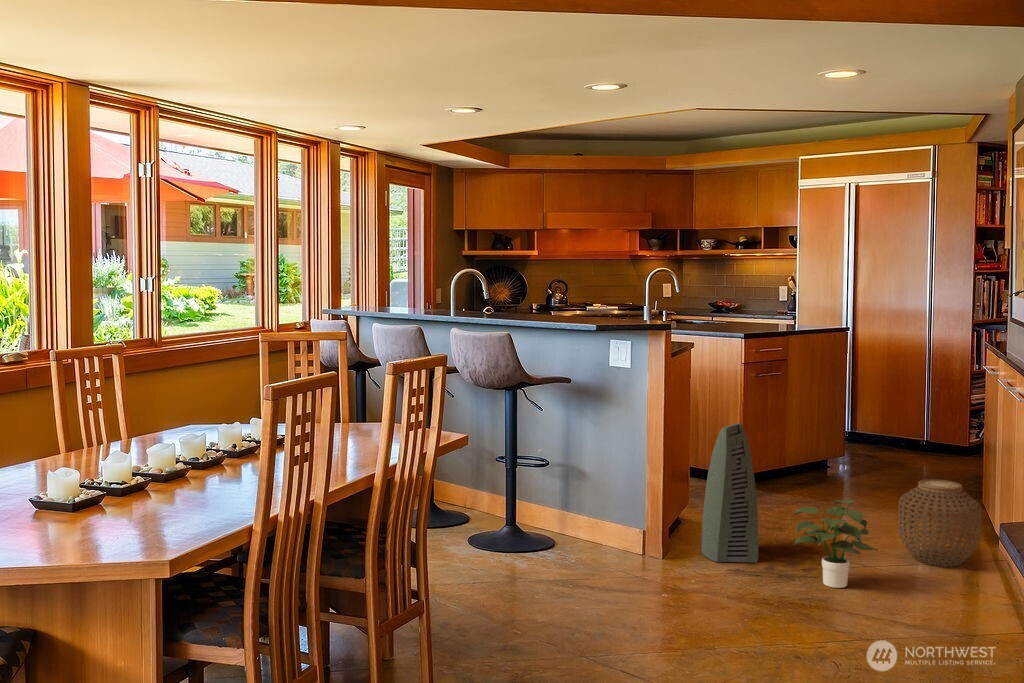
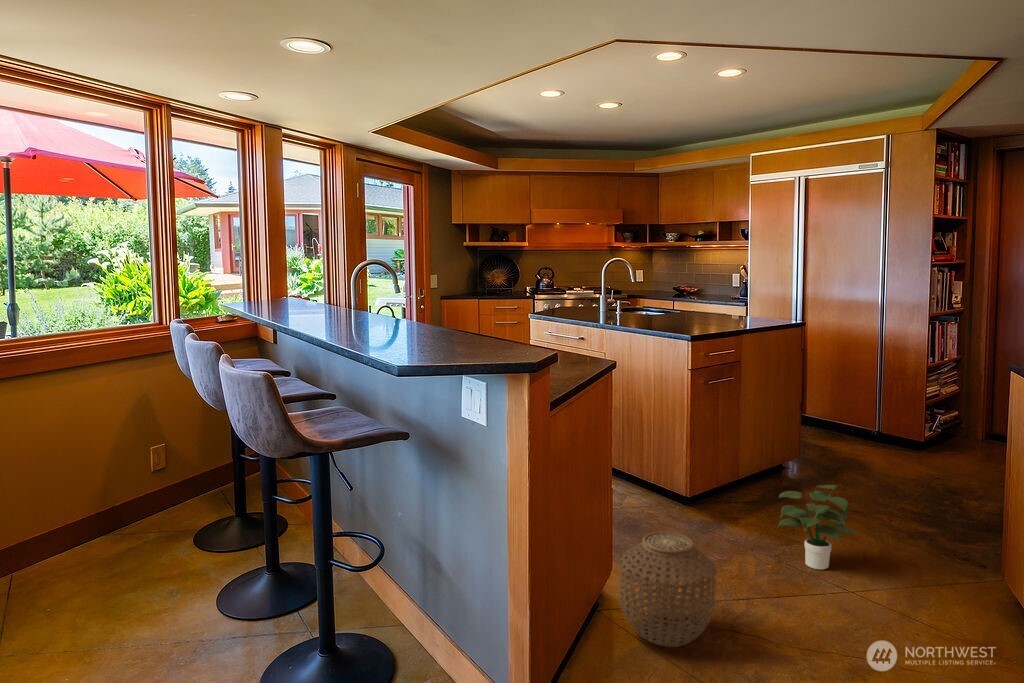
air purifier: present [701,423,759,563] -> none [685,408,740,539]
woven basket: present [898,480,982,566] -> present [619,532,716,647]

